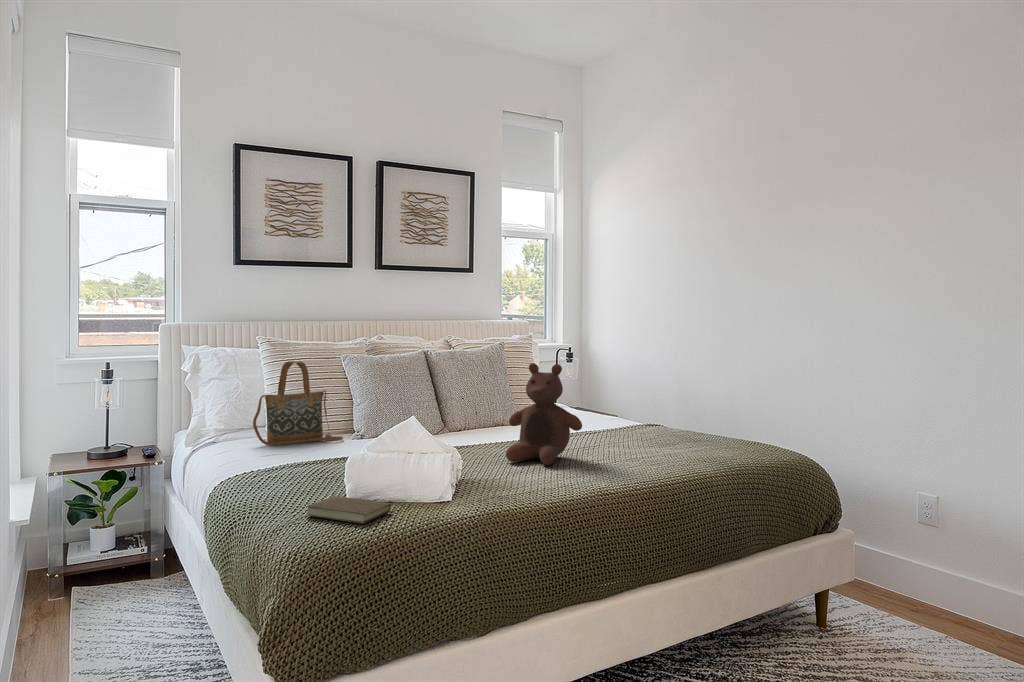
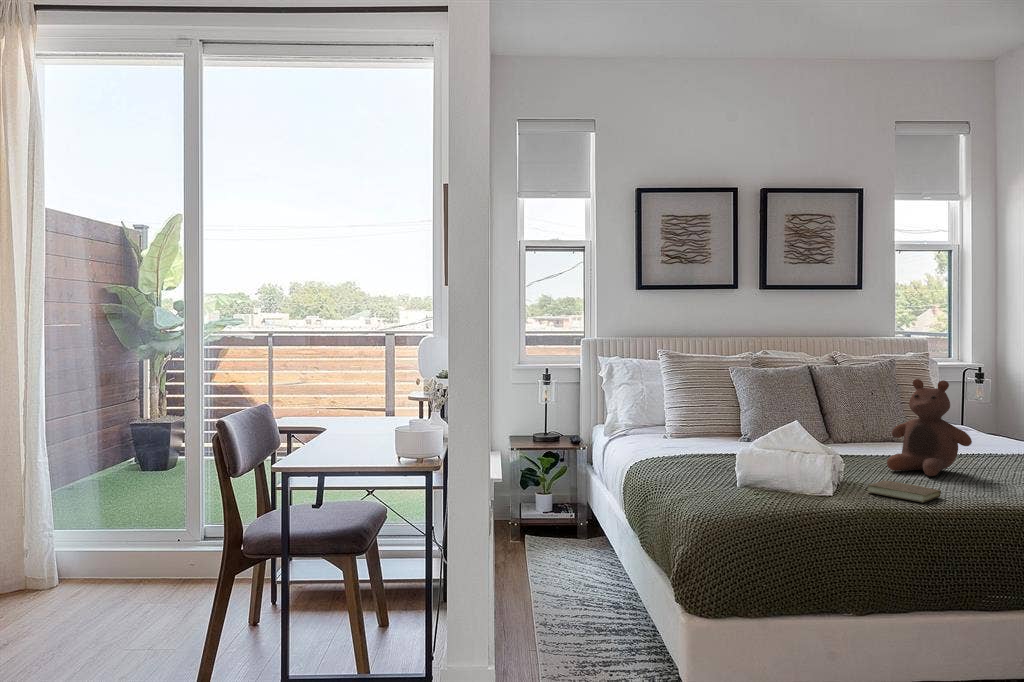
handbag: present [253,361,343,445] -> none [657,371,731,441]
book: present [307,494,391,523] -> present [868,479,941,502]

